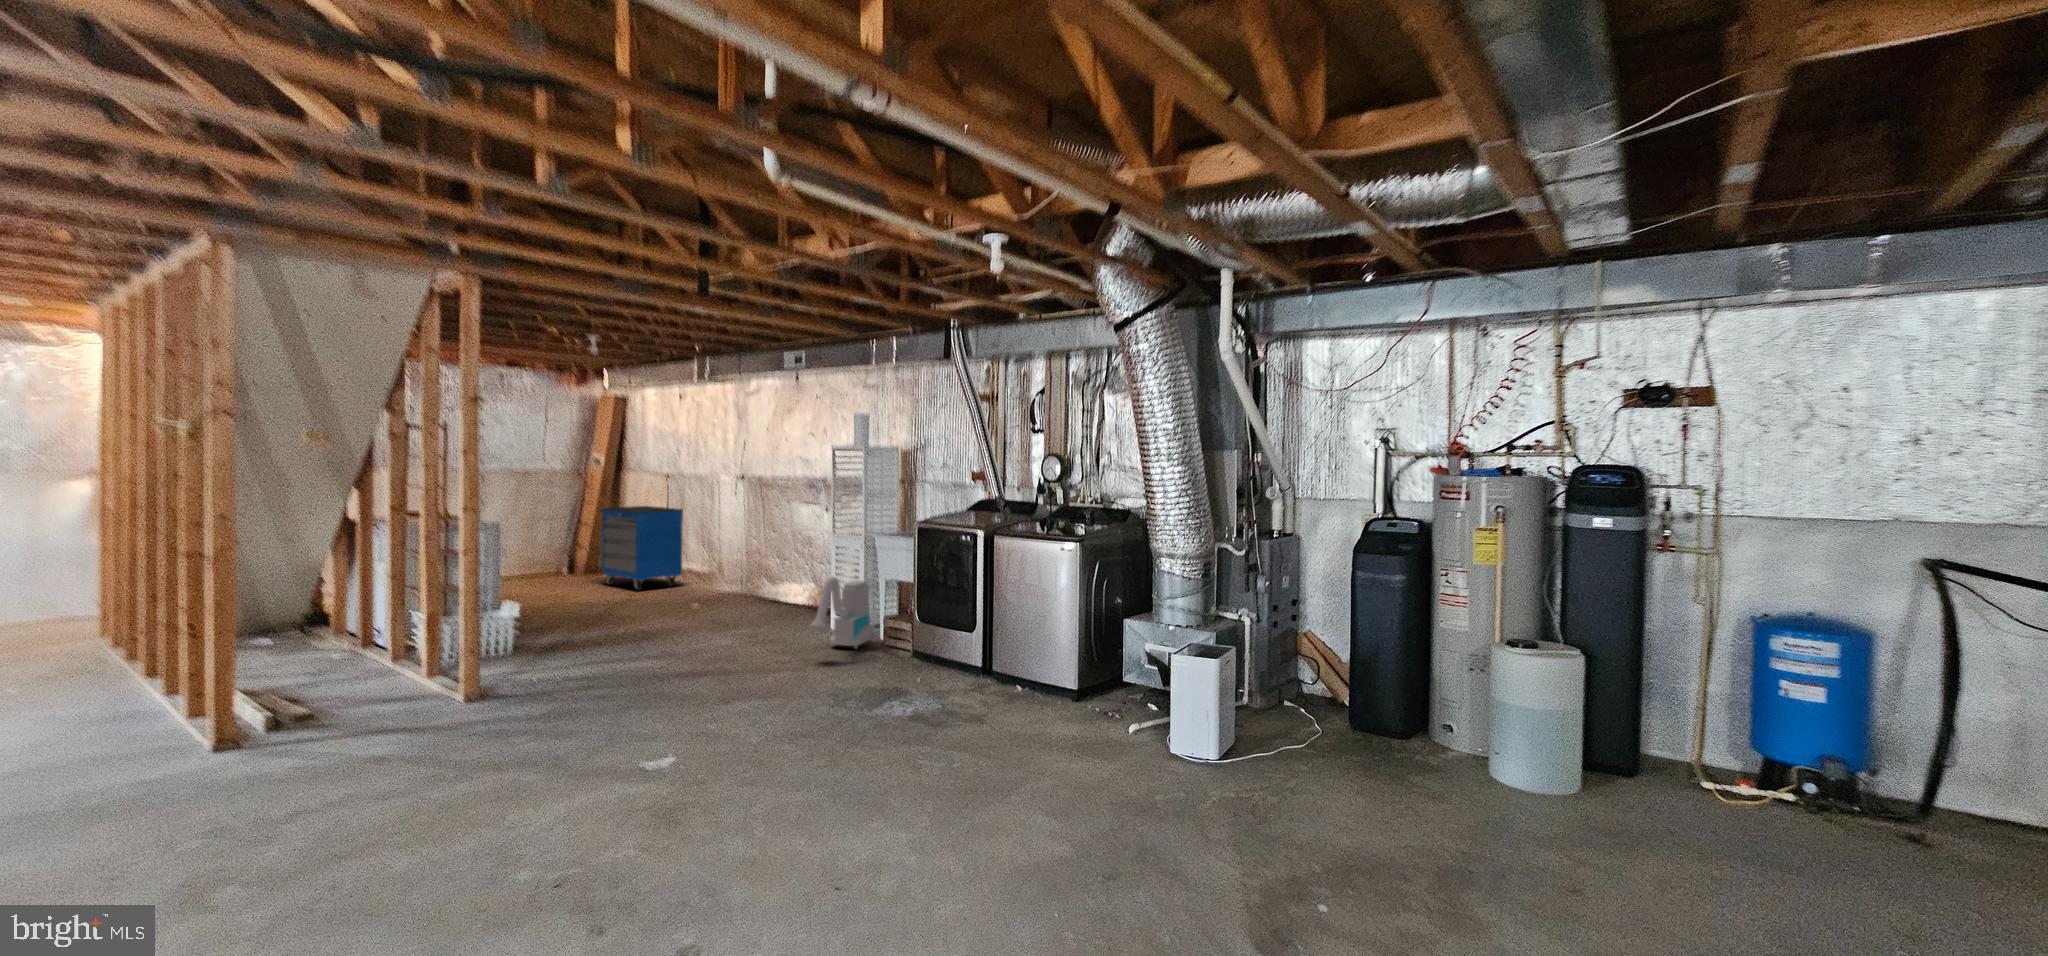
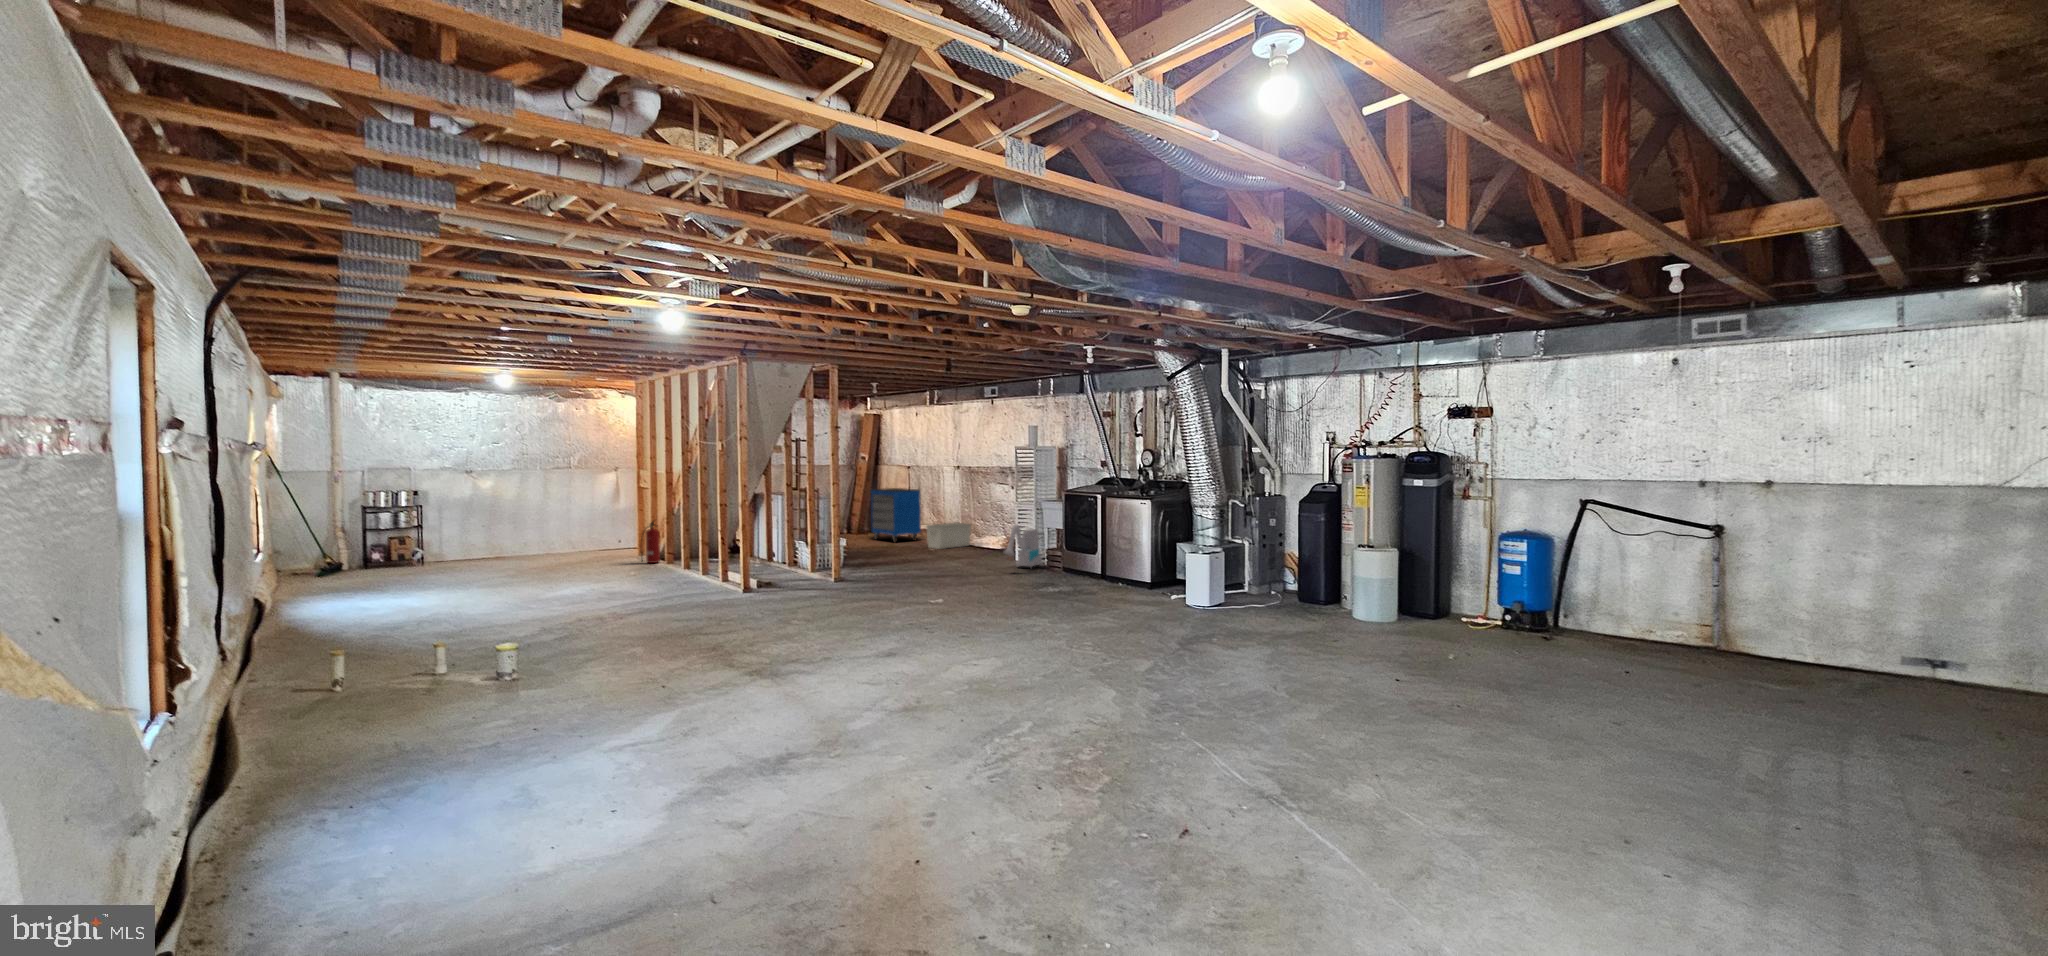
storage bin: none [686,560,761,604] -> present [926,523,971,549]
fire extinguisher: none [72,571,112,657] -> present [641,521,660,563]

